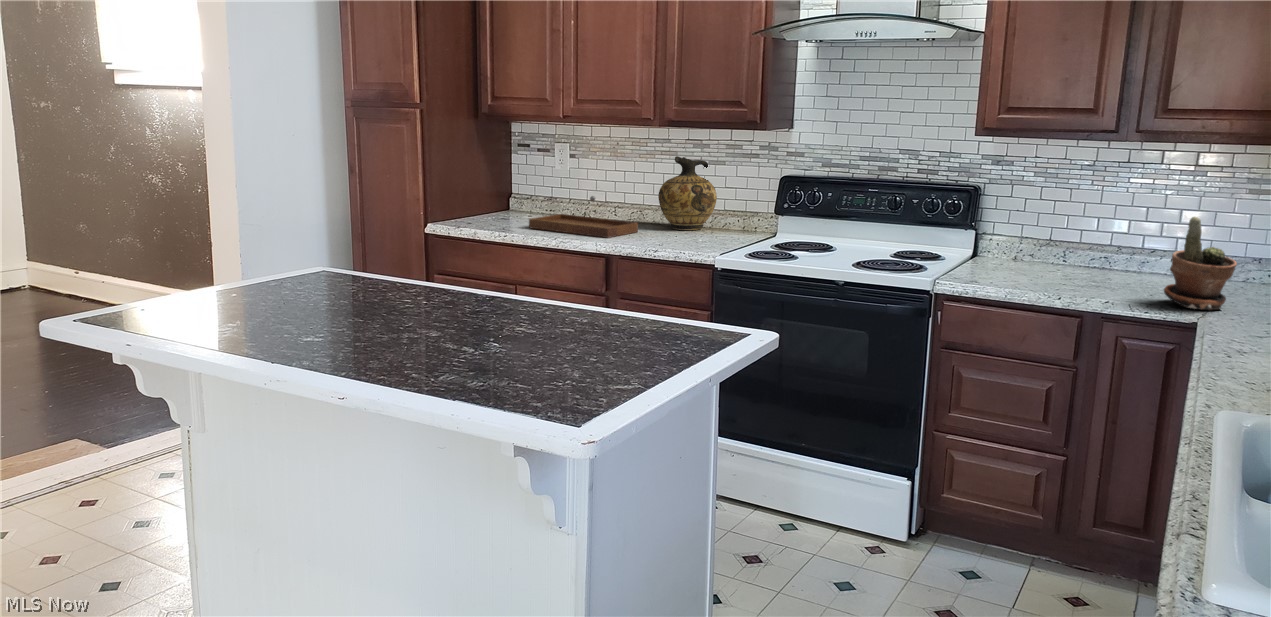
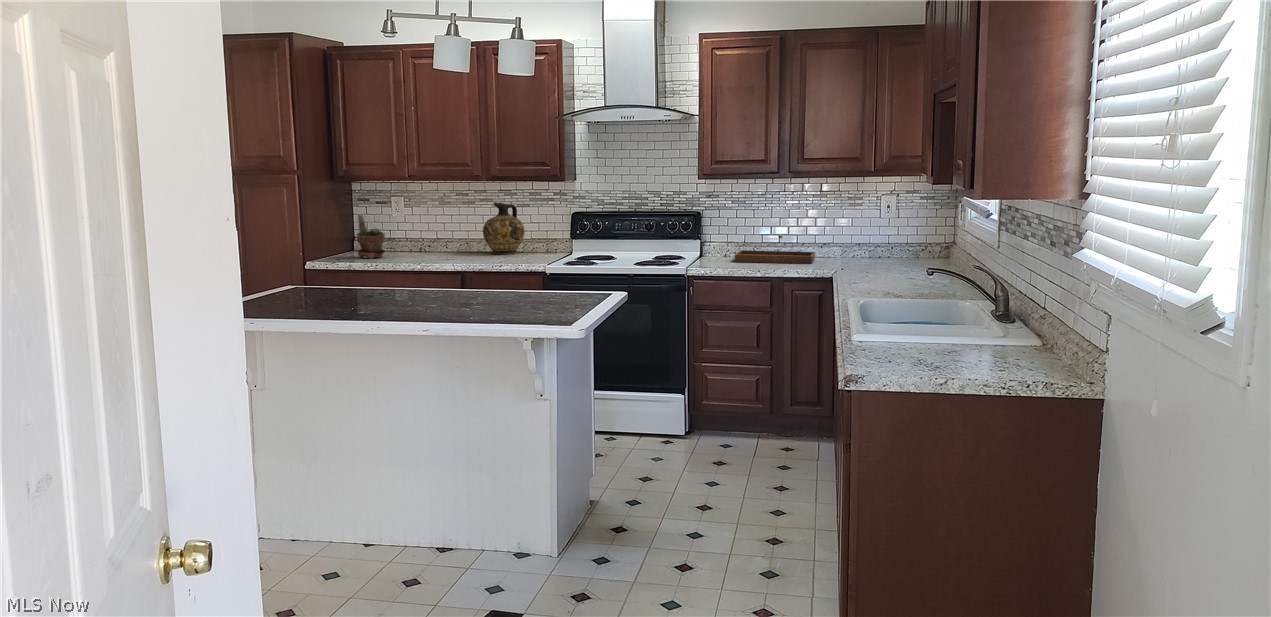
tray: present [529,196,638,238] -> present [735,234,815,264]
potted plant: present [1164,217,1237,310] -> present [356,214,385,258]

